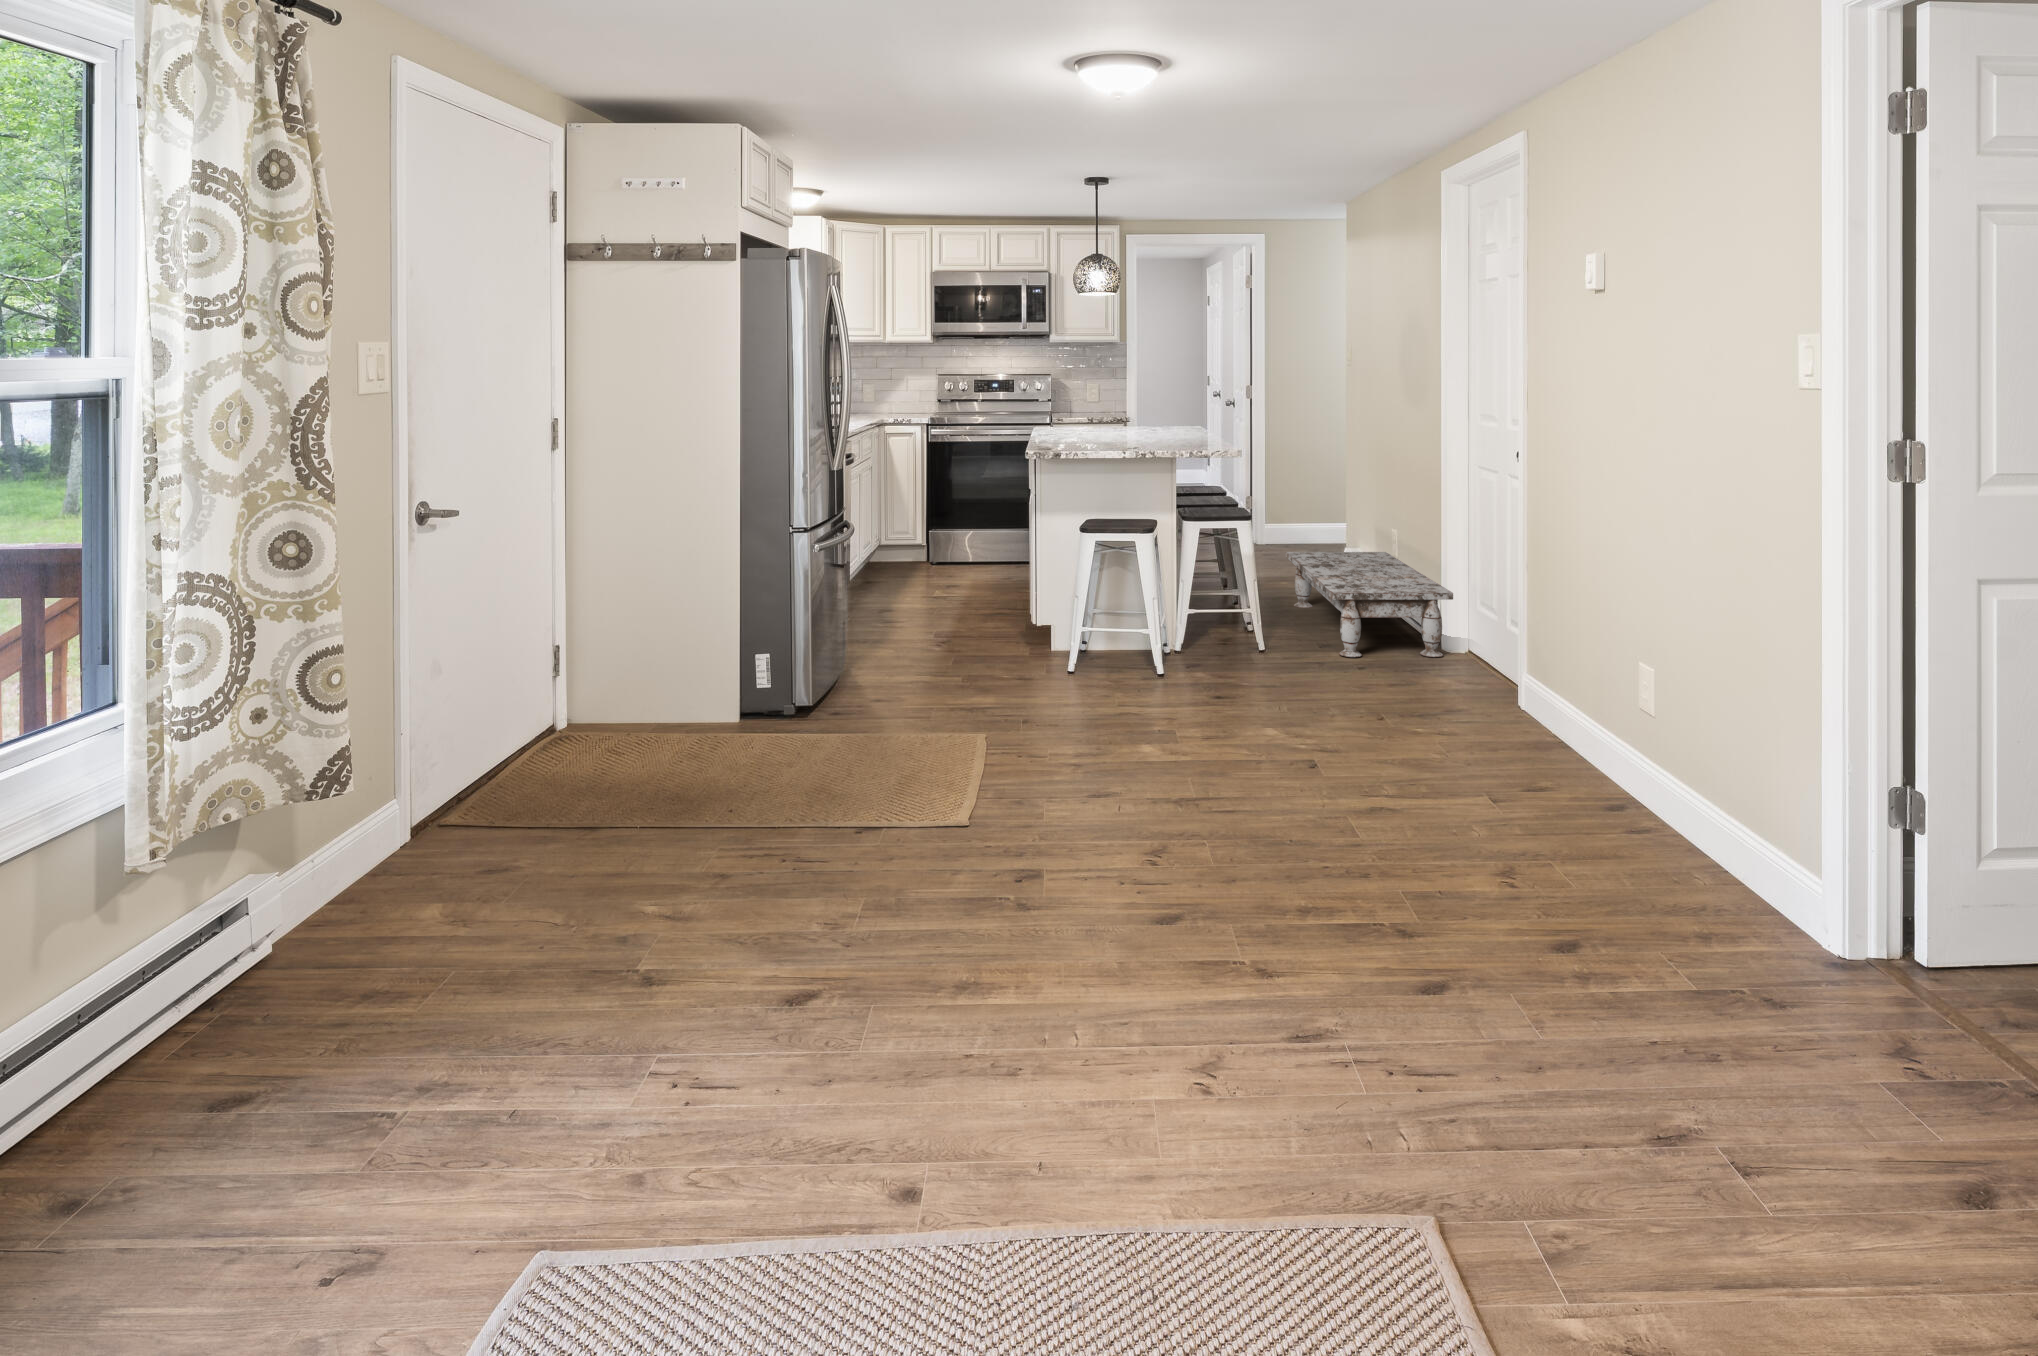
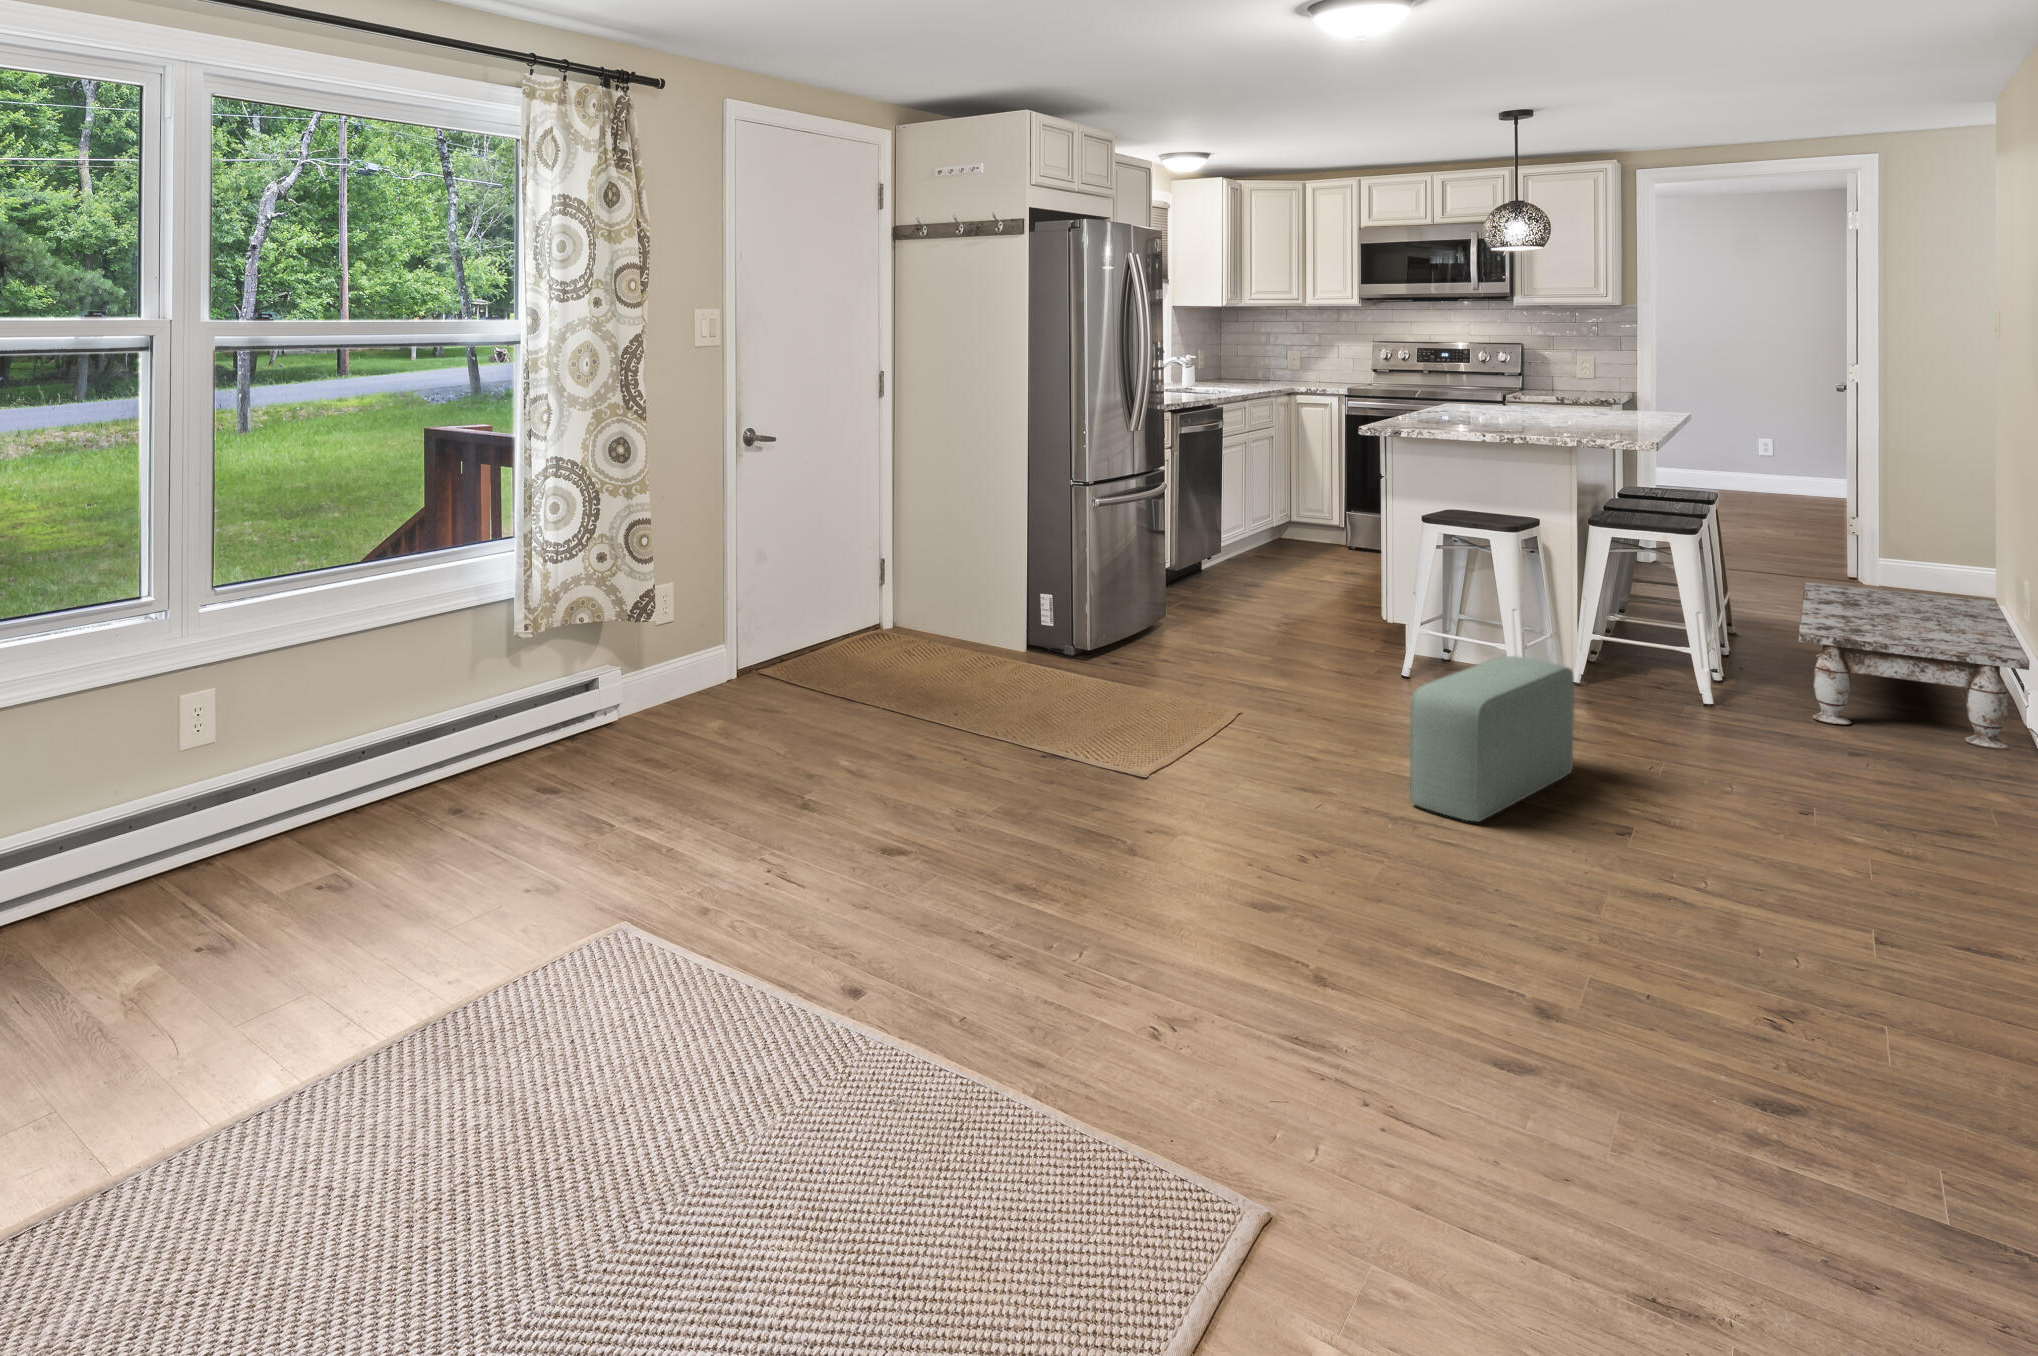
pouf: none [1199,647,1269,804] -> present [1410,656,1574,822]

